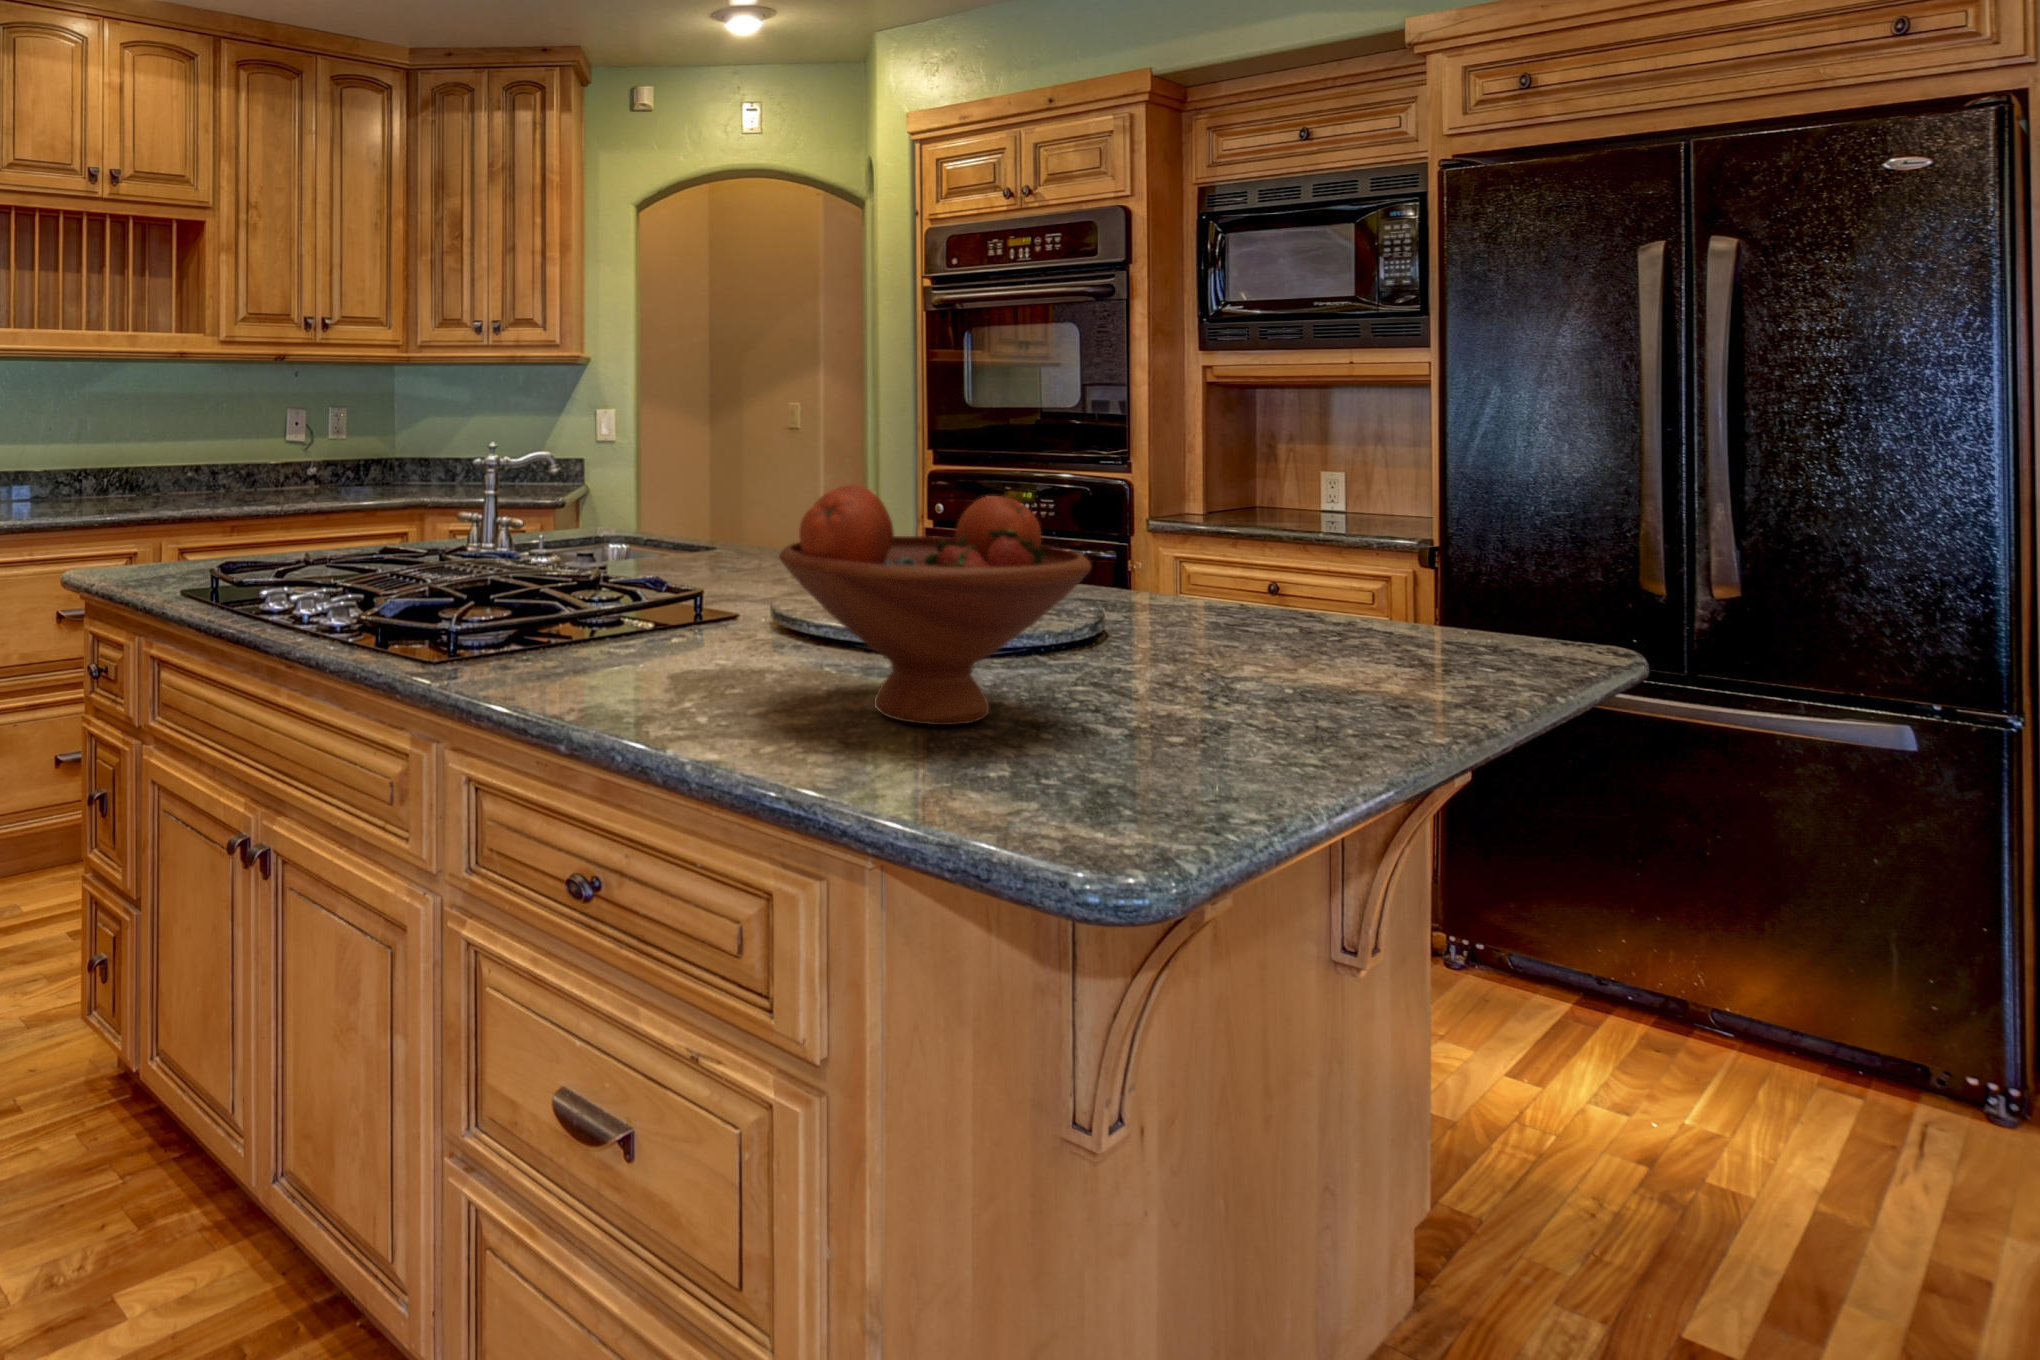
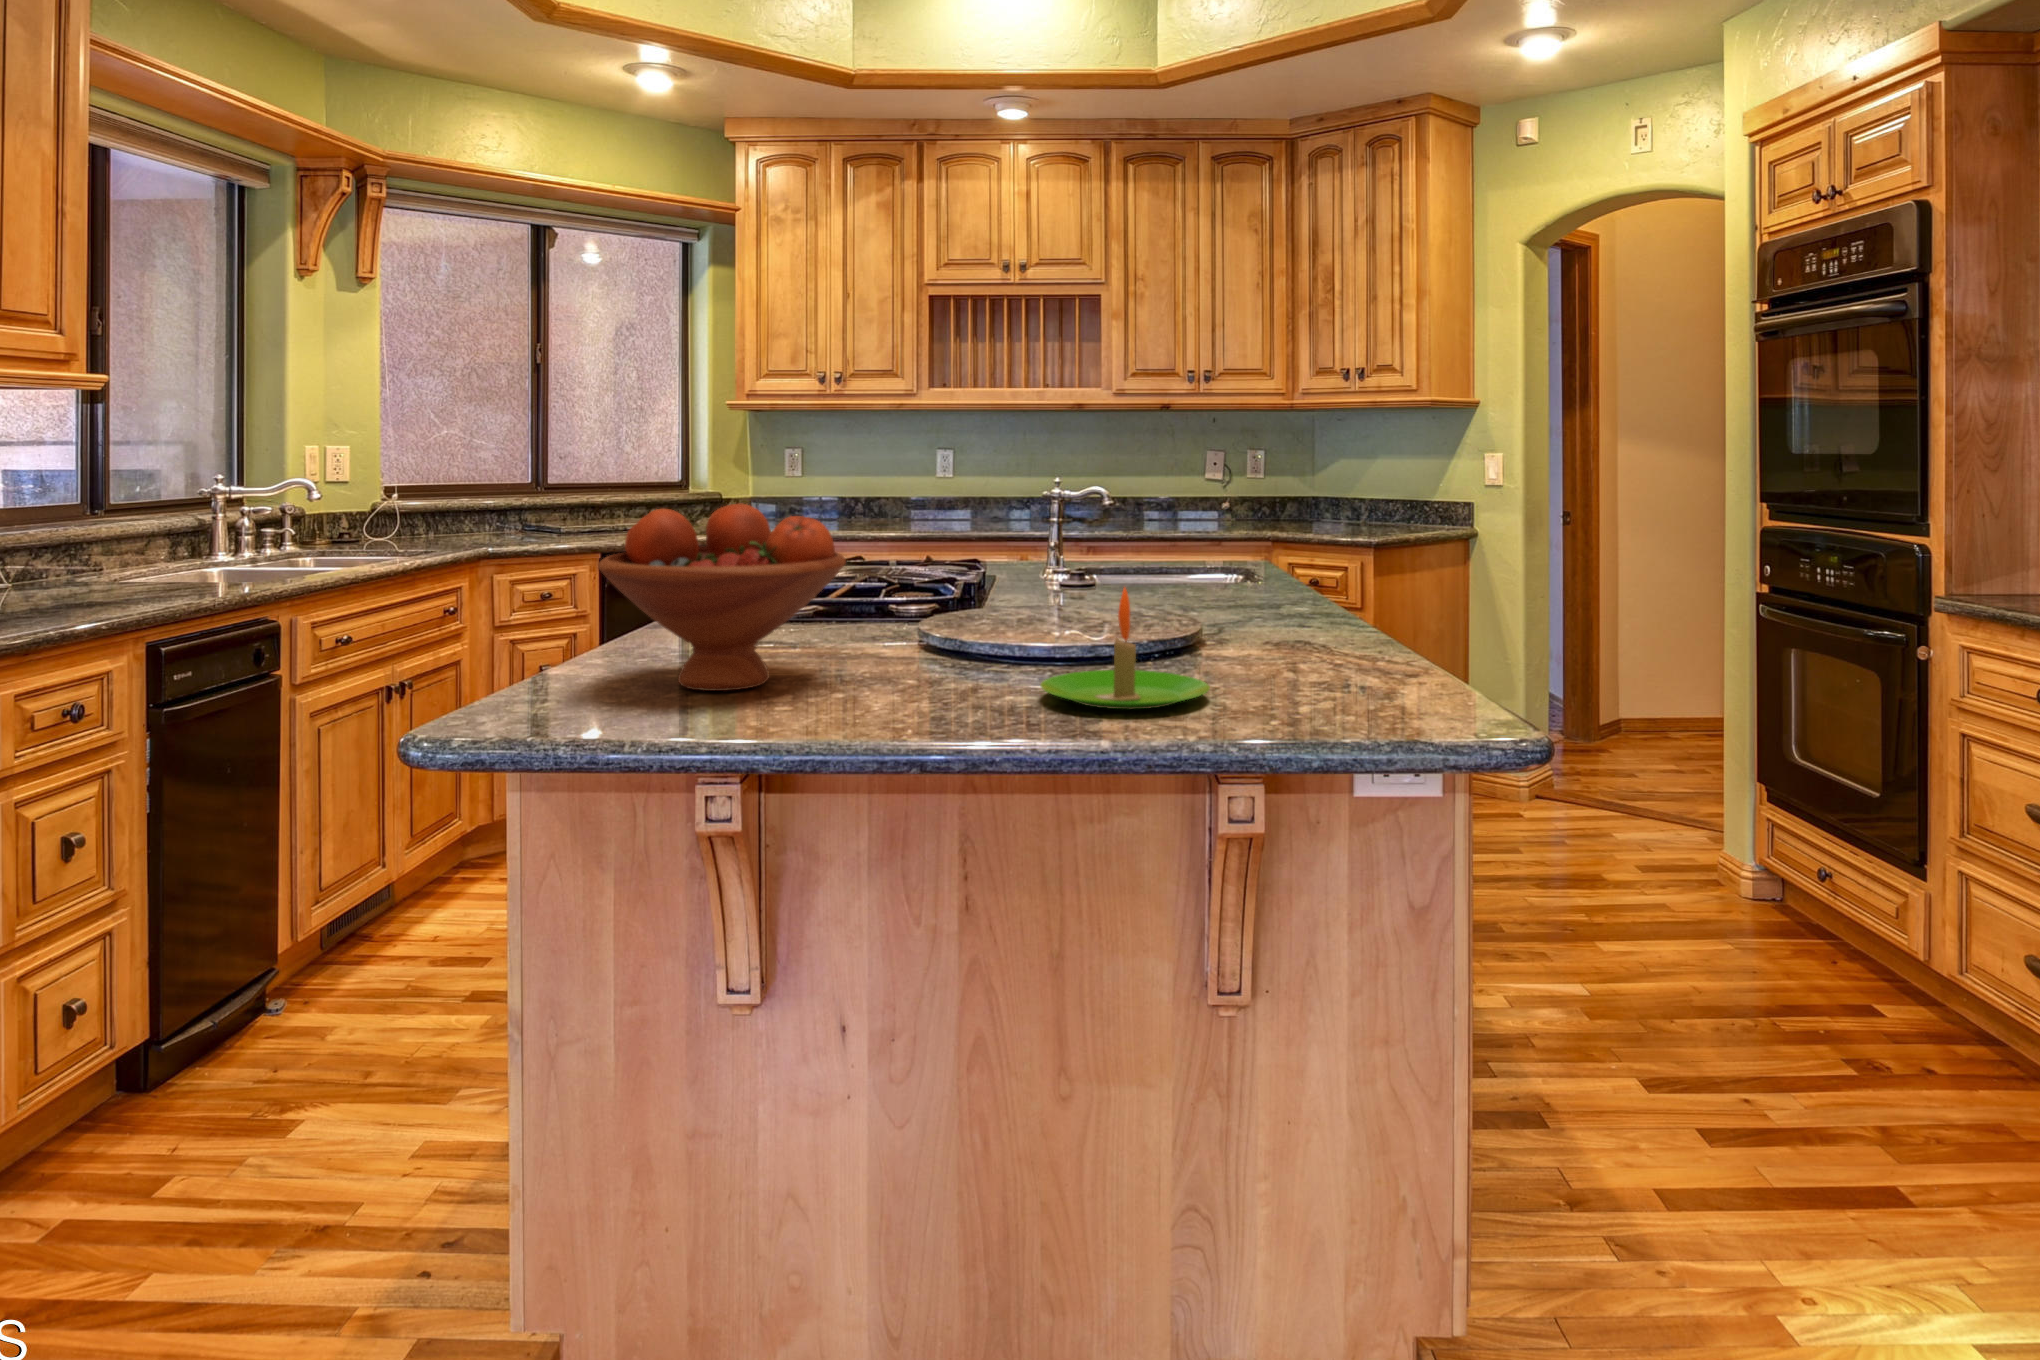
candle: none [1181,552,1372,677] -> present [1040,588,1210,709]

